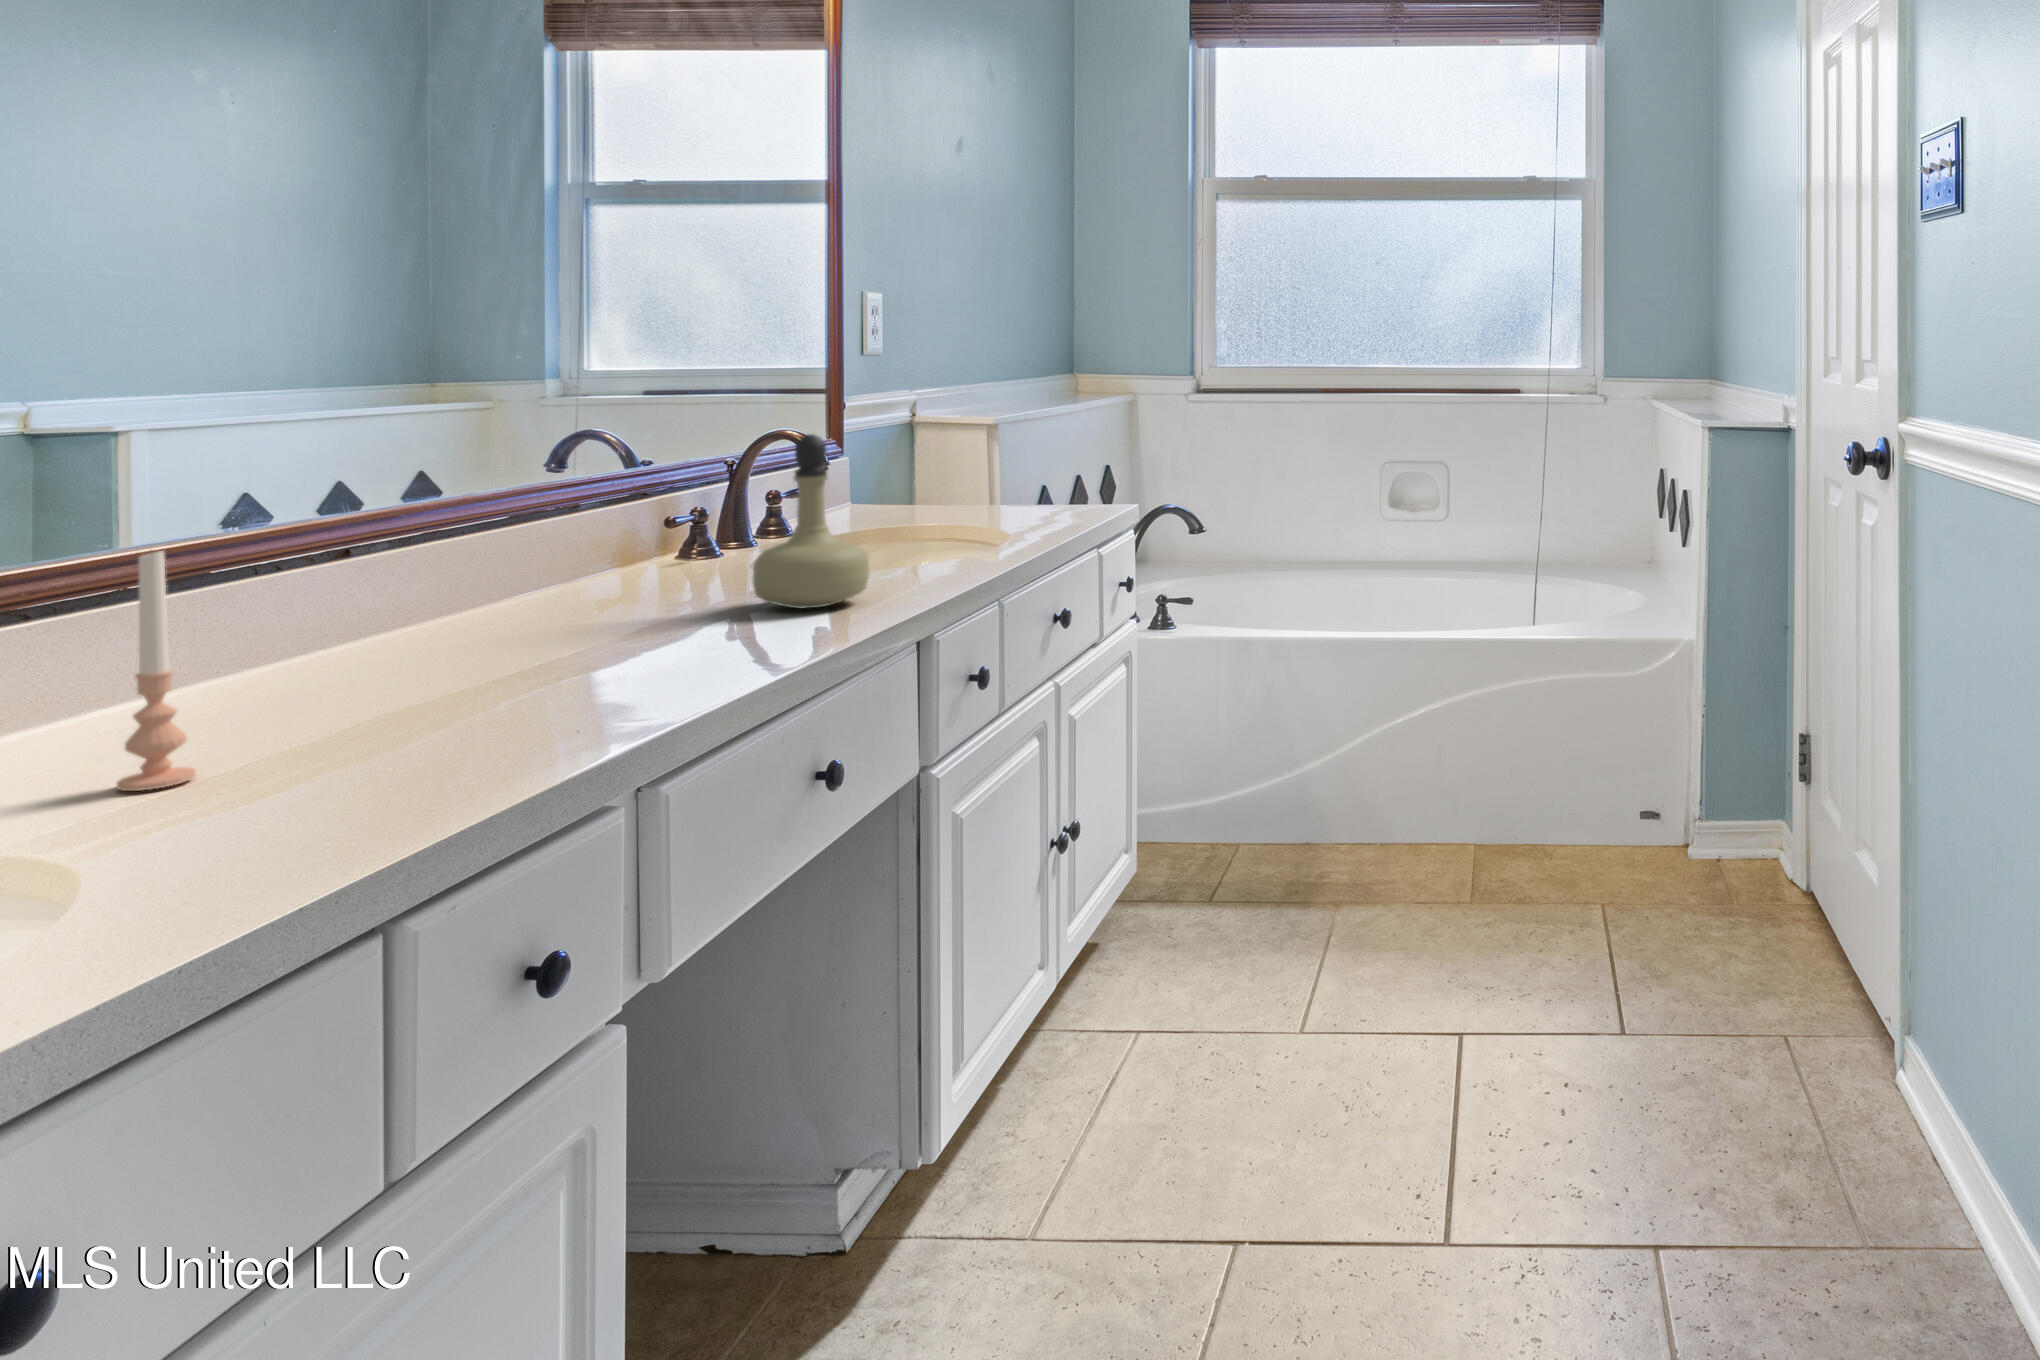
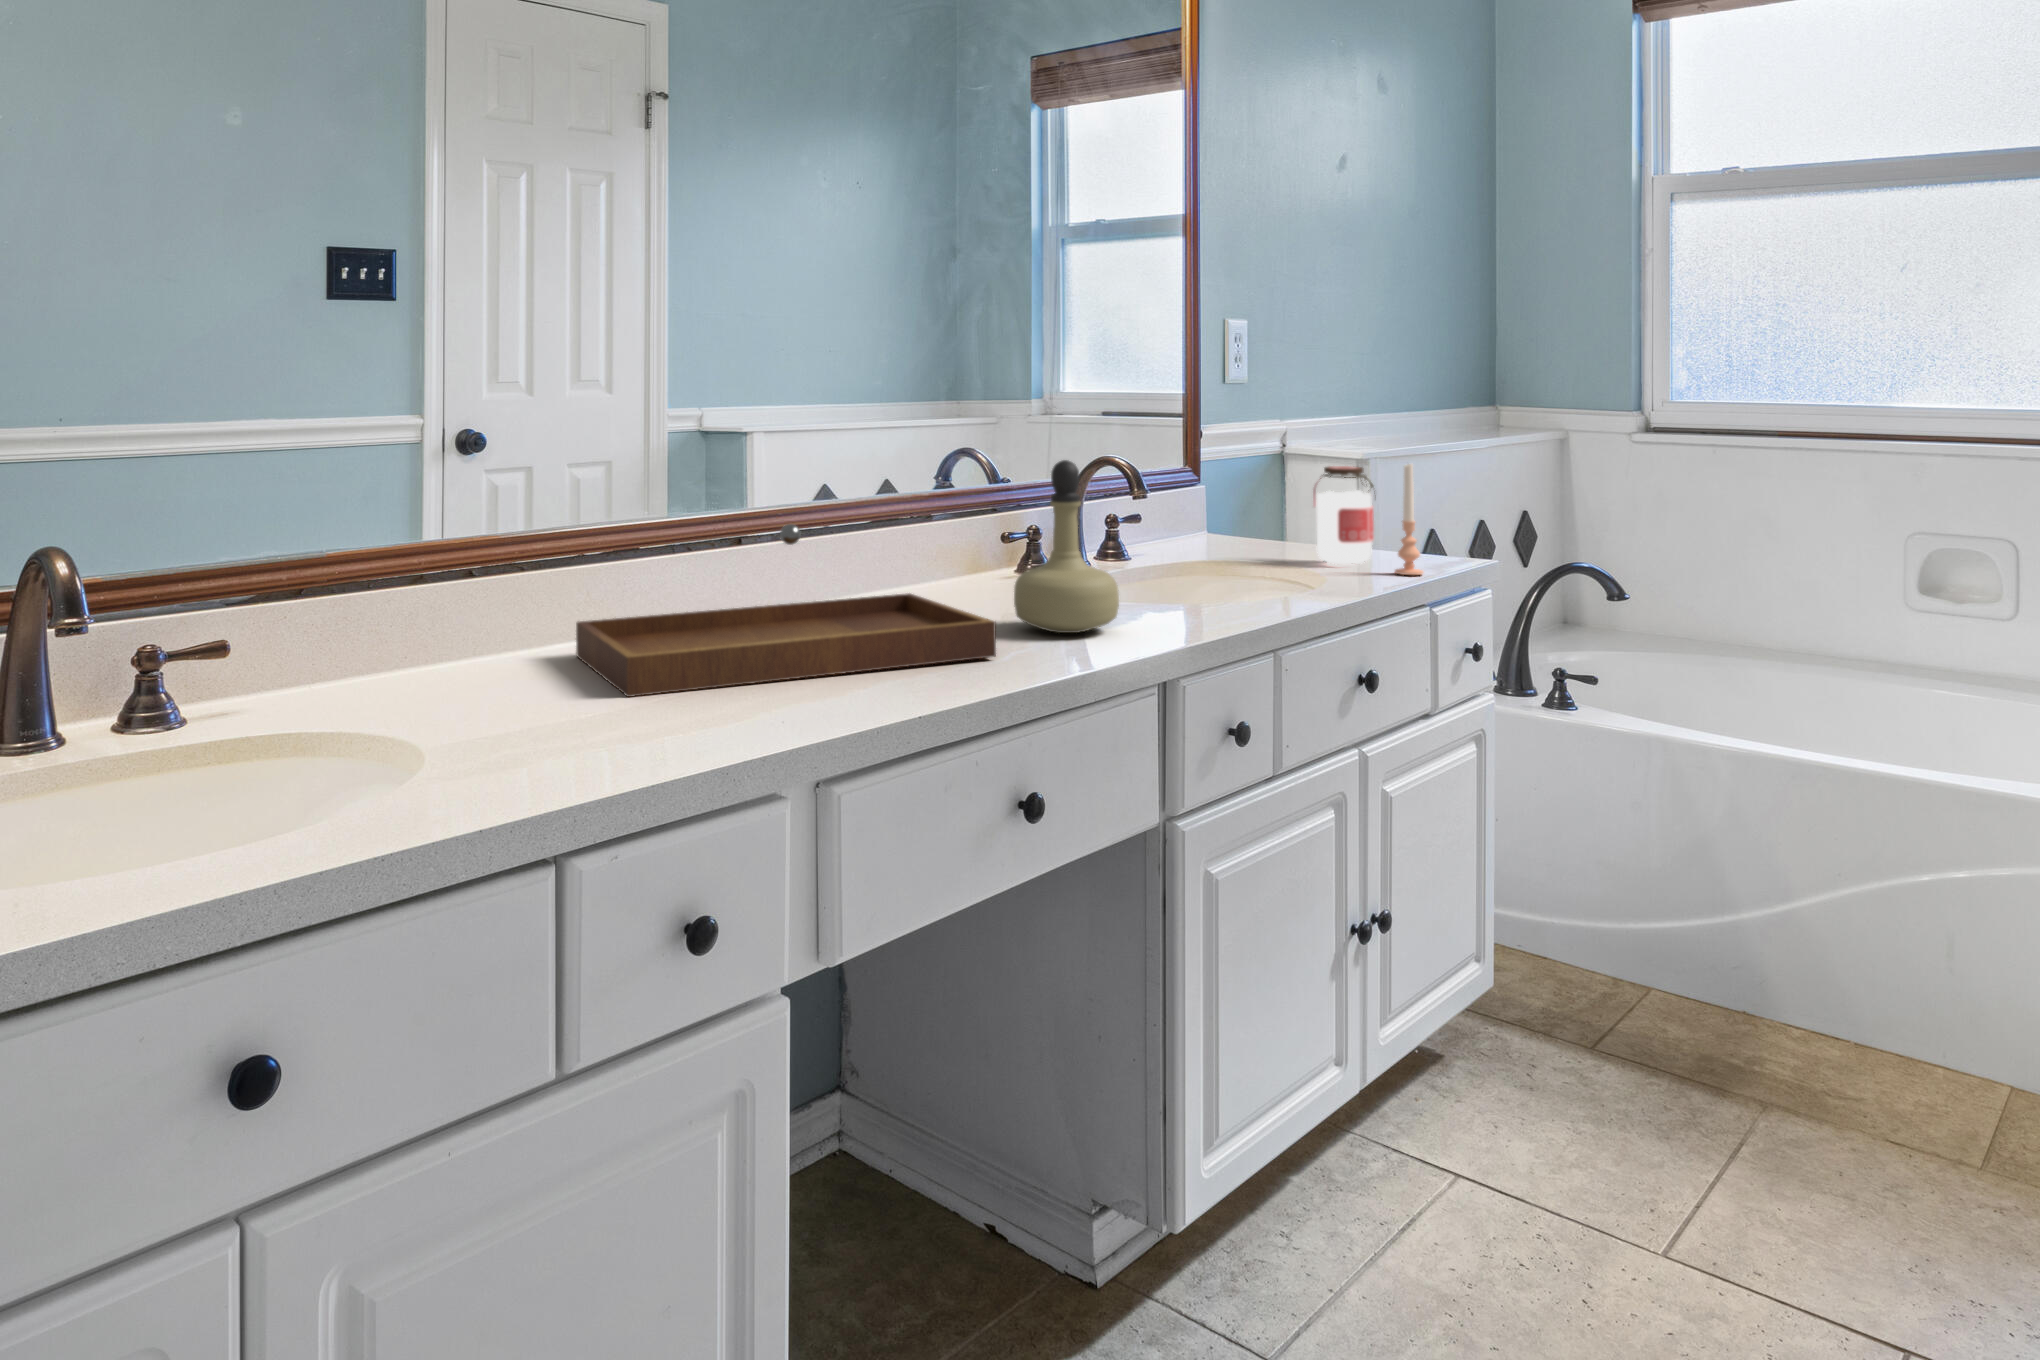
jar: none [983,431,1040,523] -> present [1313,466,1375,564]
tray: none [184,521,772,741] -> present [576,524,996,697]
candle: present [117,551,196,791] -> present [1395,464,1423,575]

